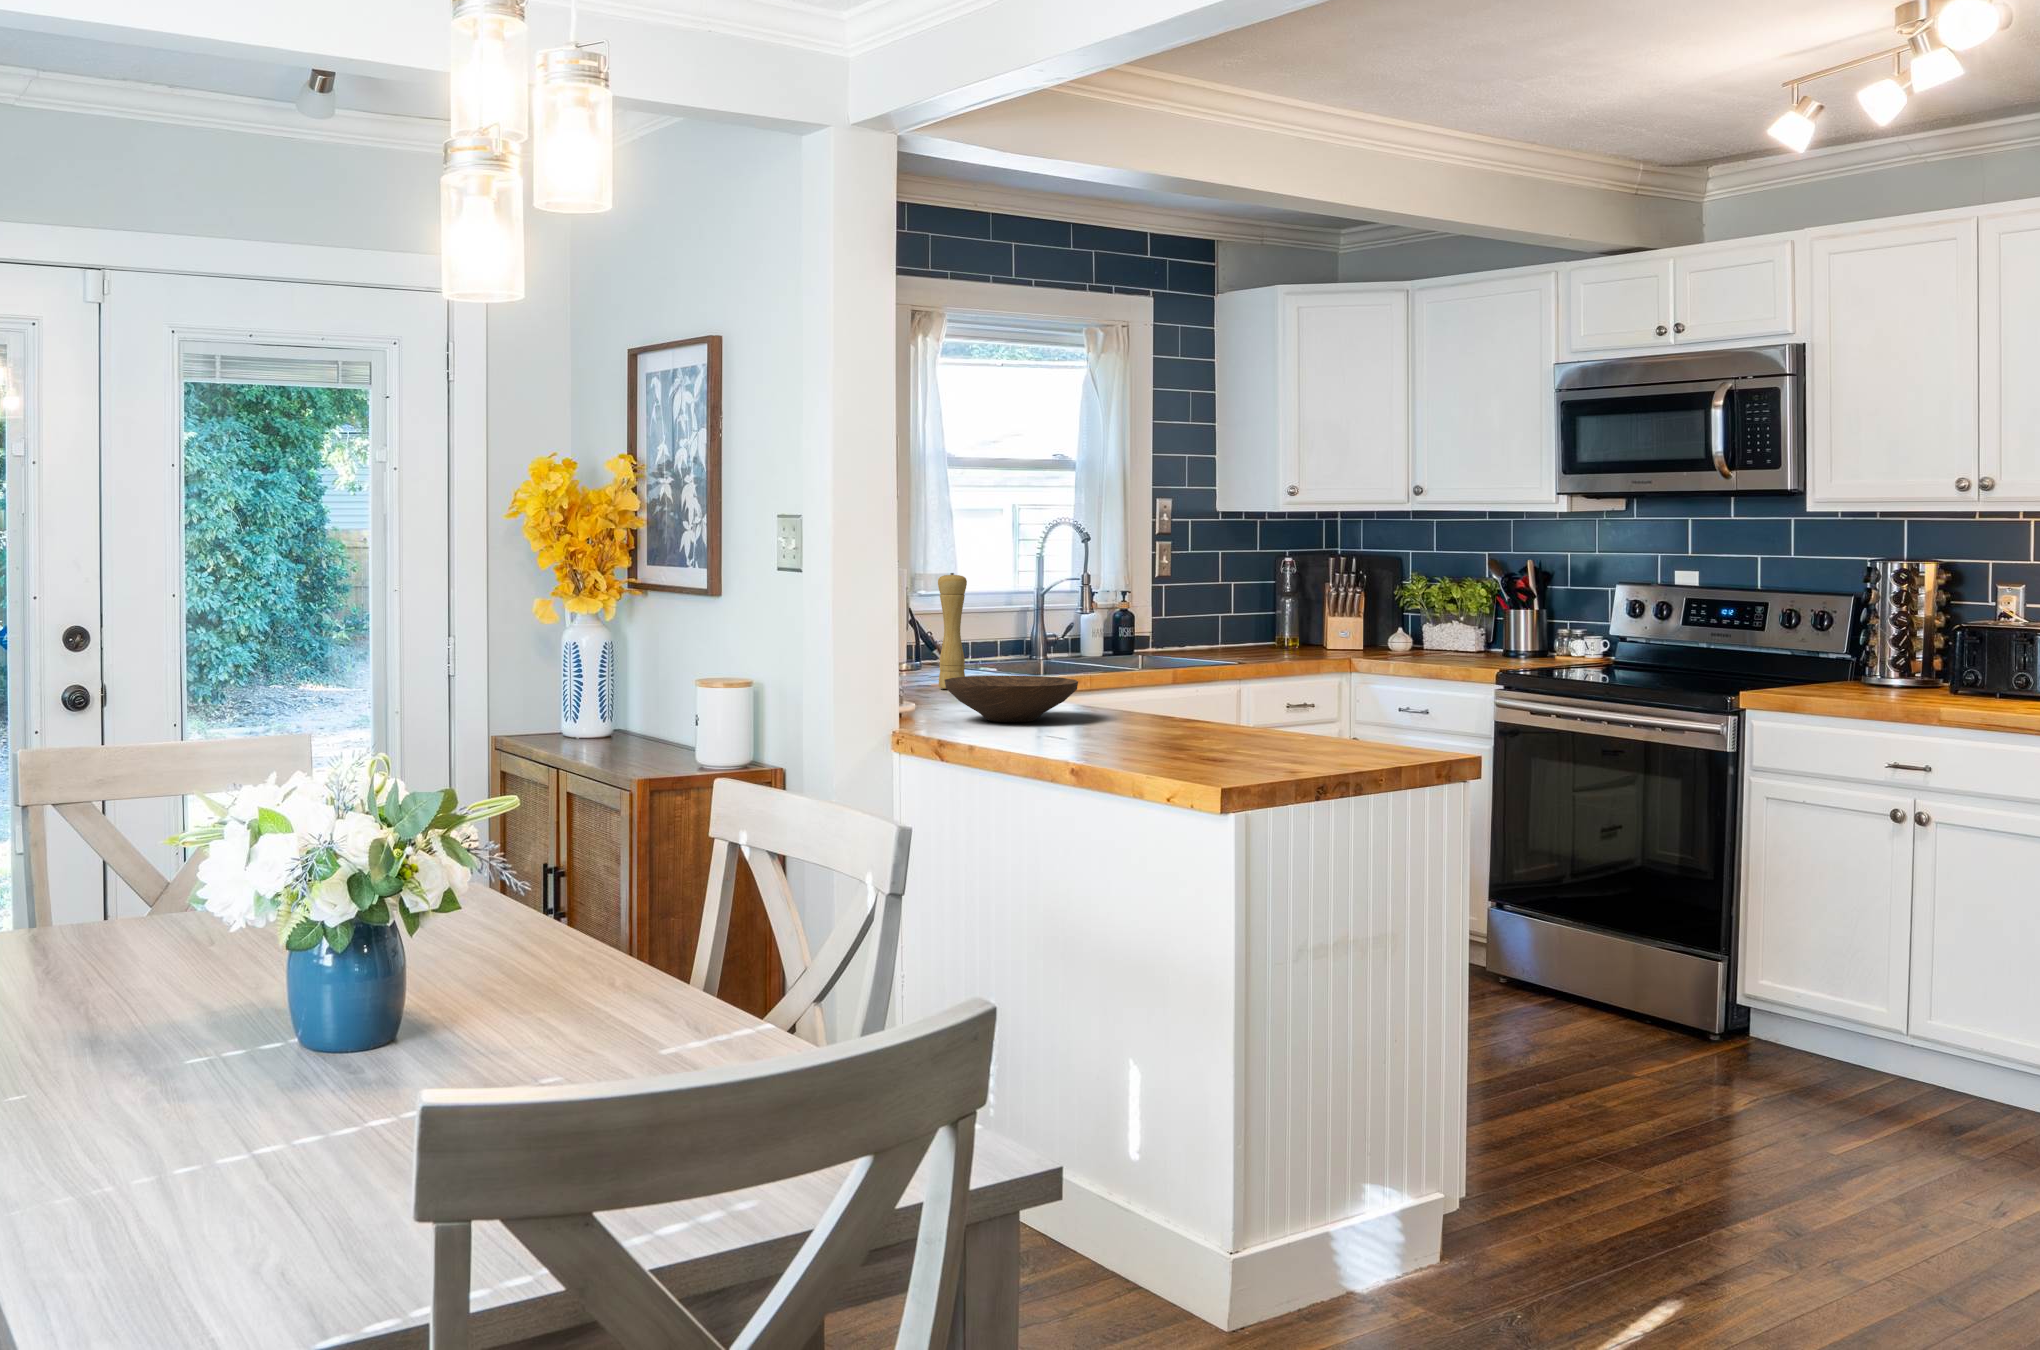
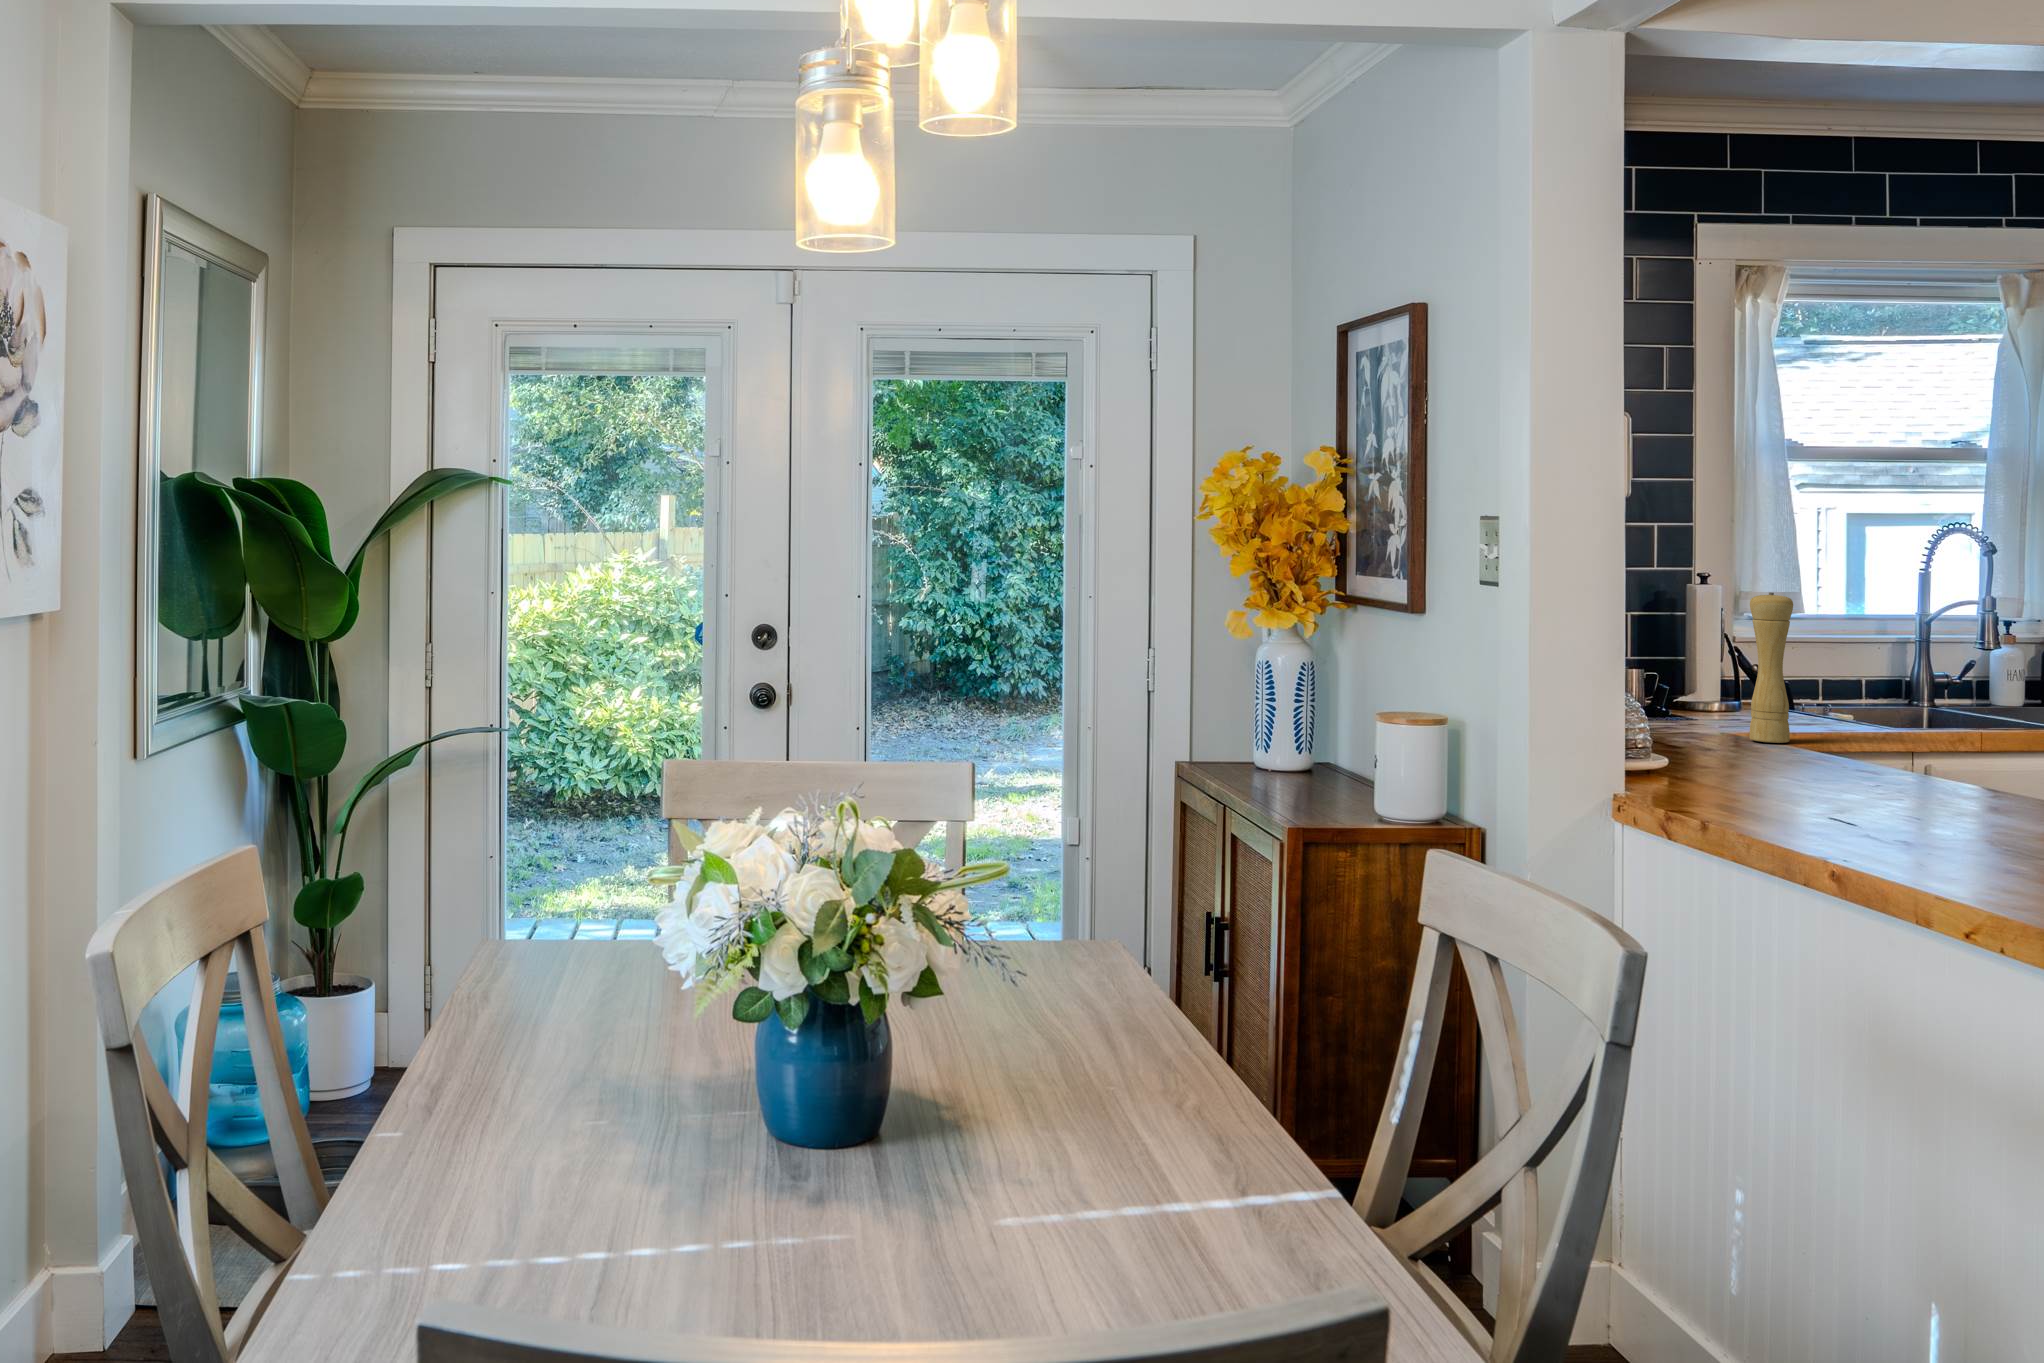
wooden bowl: present [945,676,1078,722] -> none [1720,739,1945,814]

